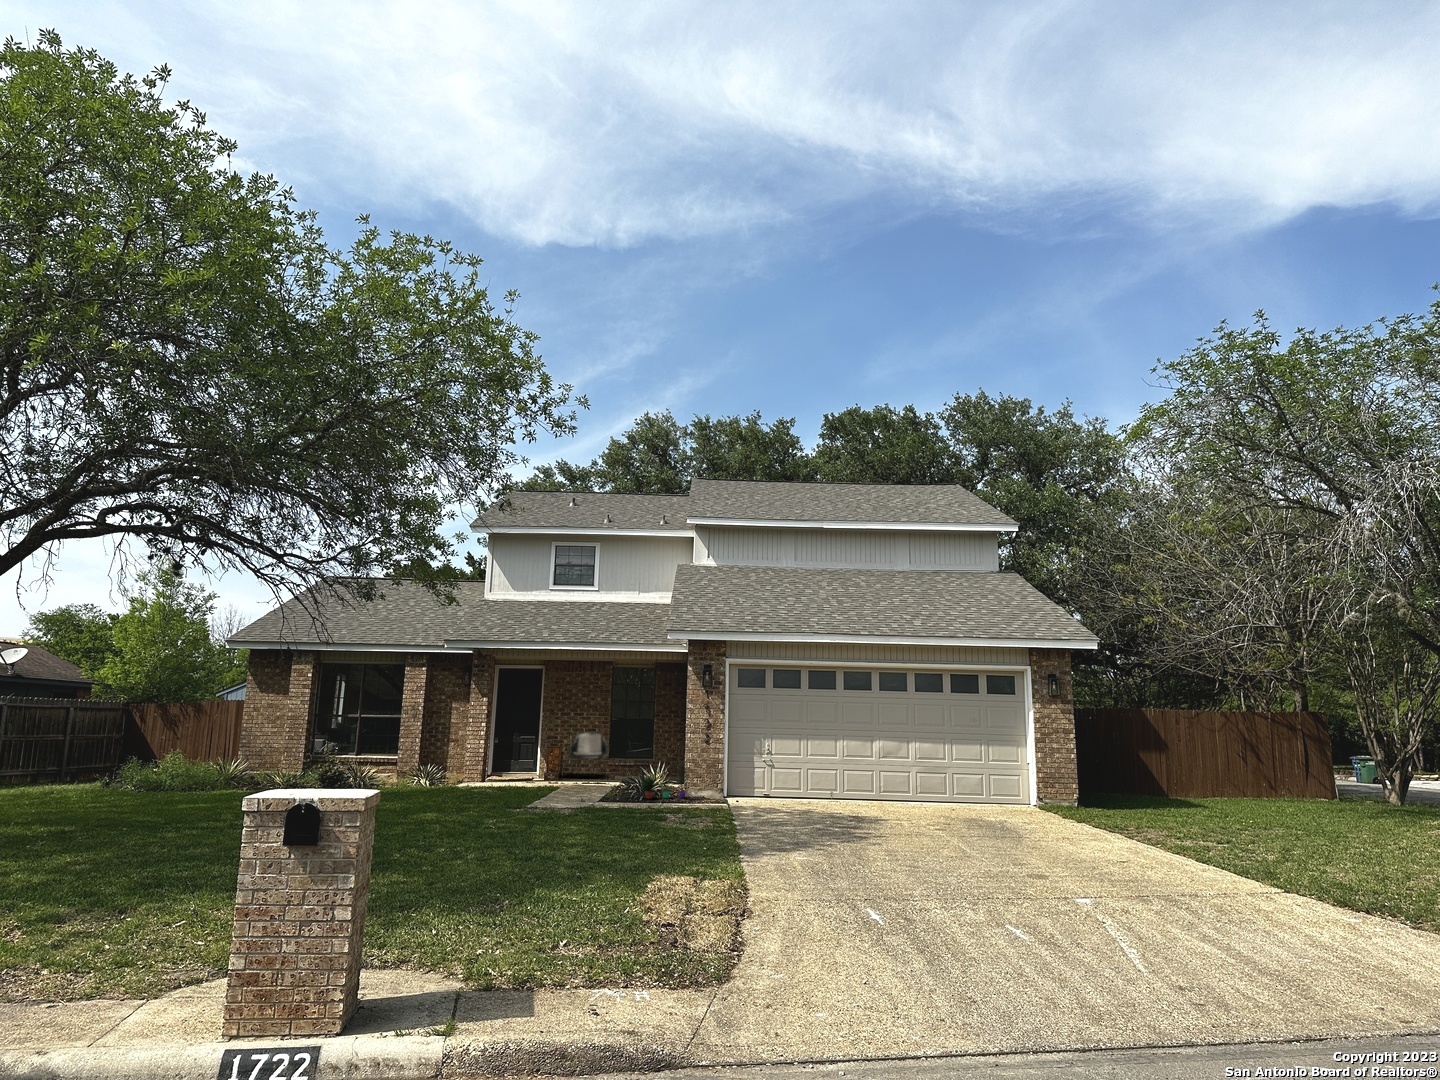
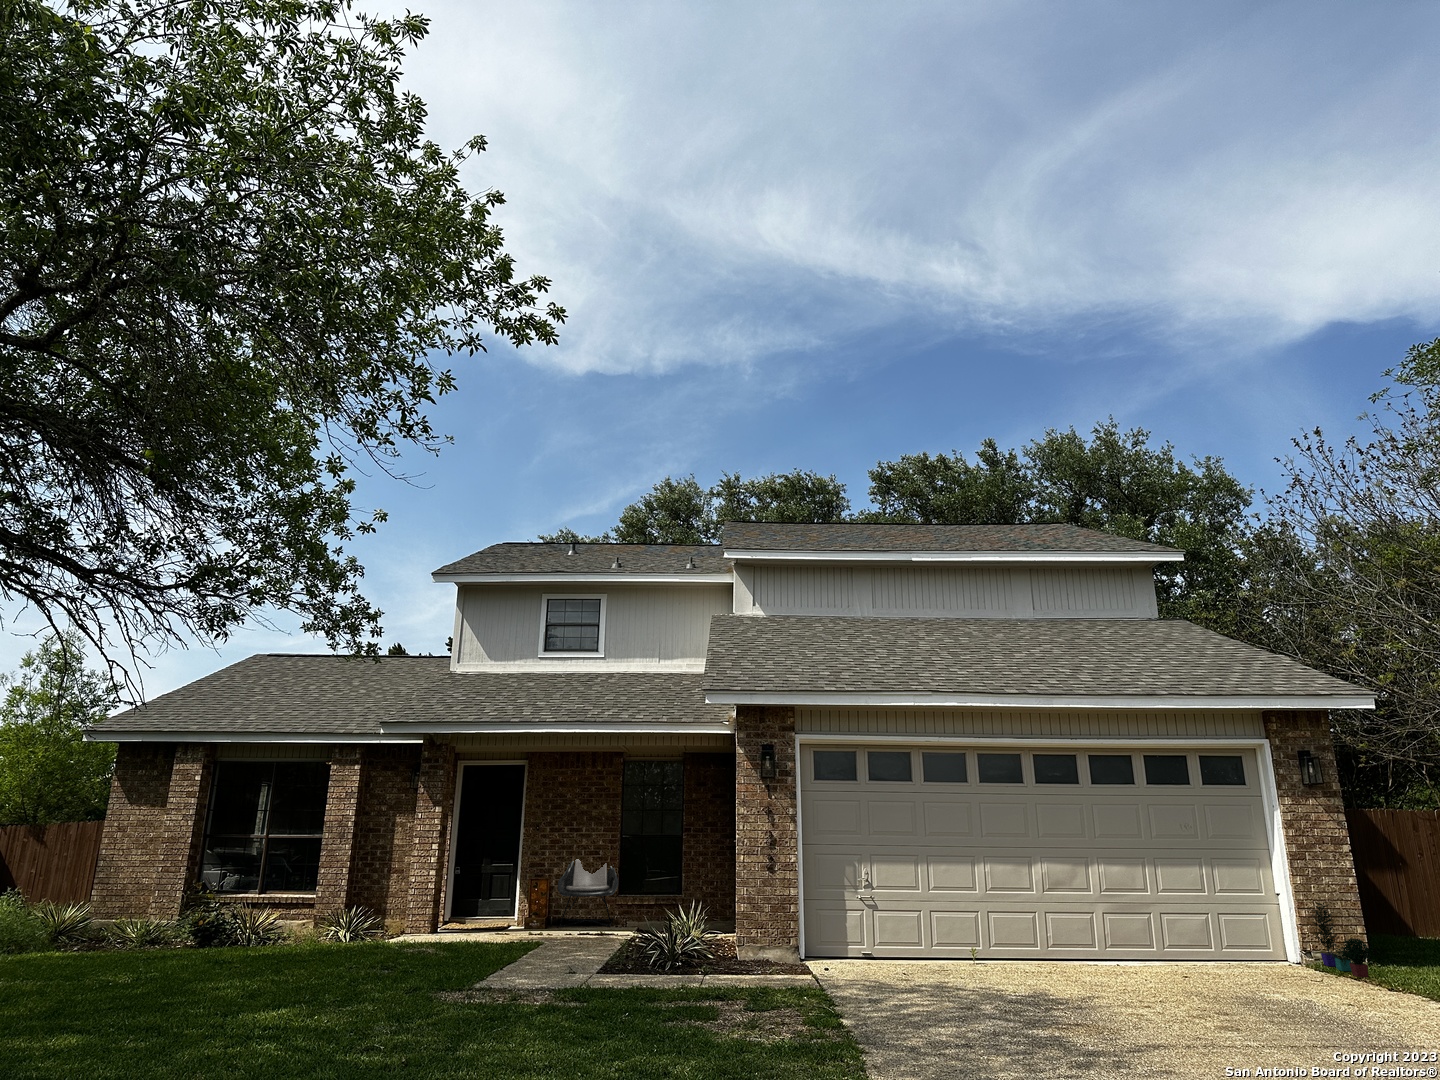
potted plant: present [642,761,688,799] -> present [1312,902,1371,977]

